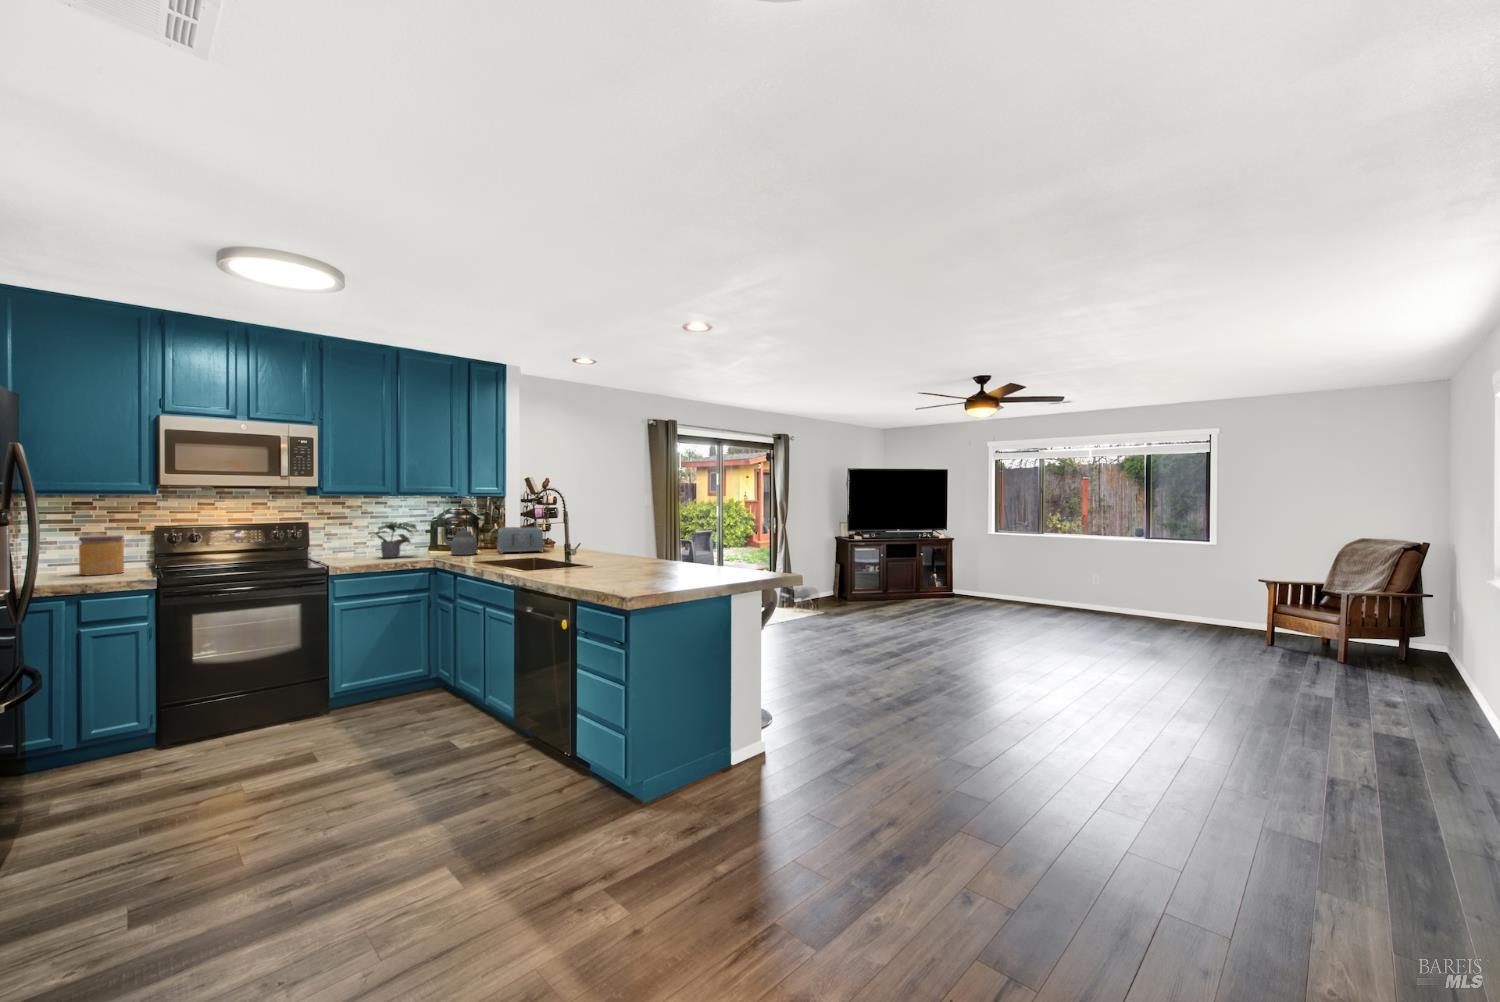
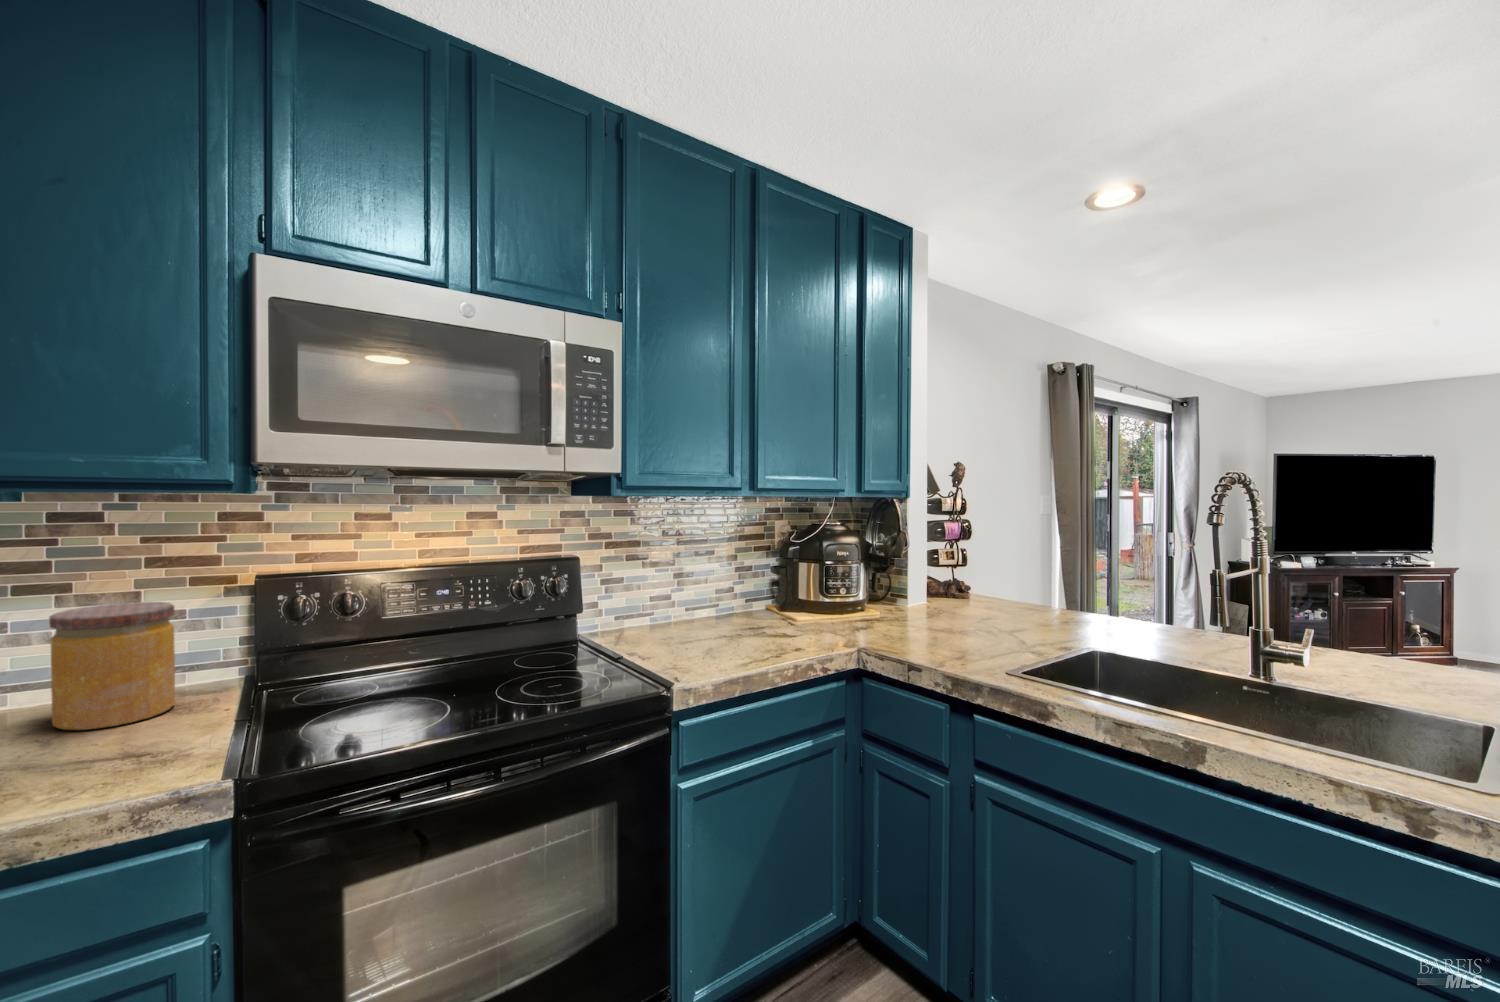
kettle: present [441,520,477,555] -> none [828,550,909,631]
potted plant: present [375,522,417,558] -> none [703,552,806,640]
toaster: present [497,527,544,554] -> none [907,560,1039,626]

